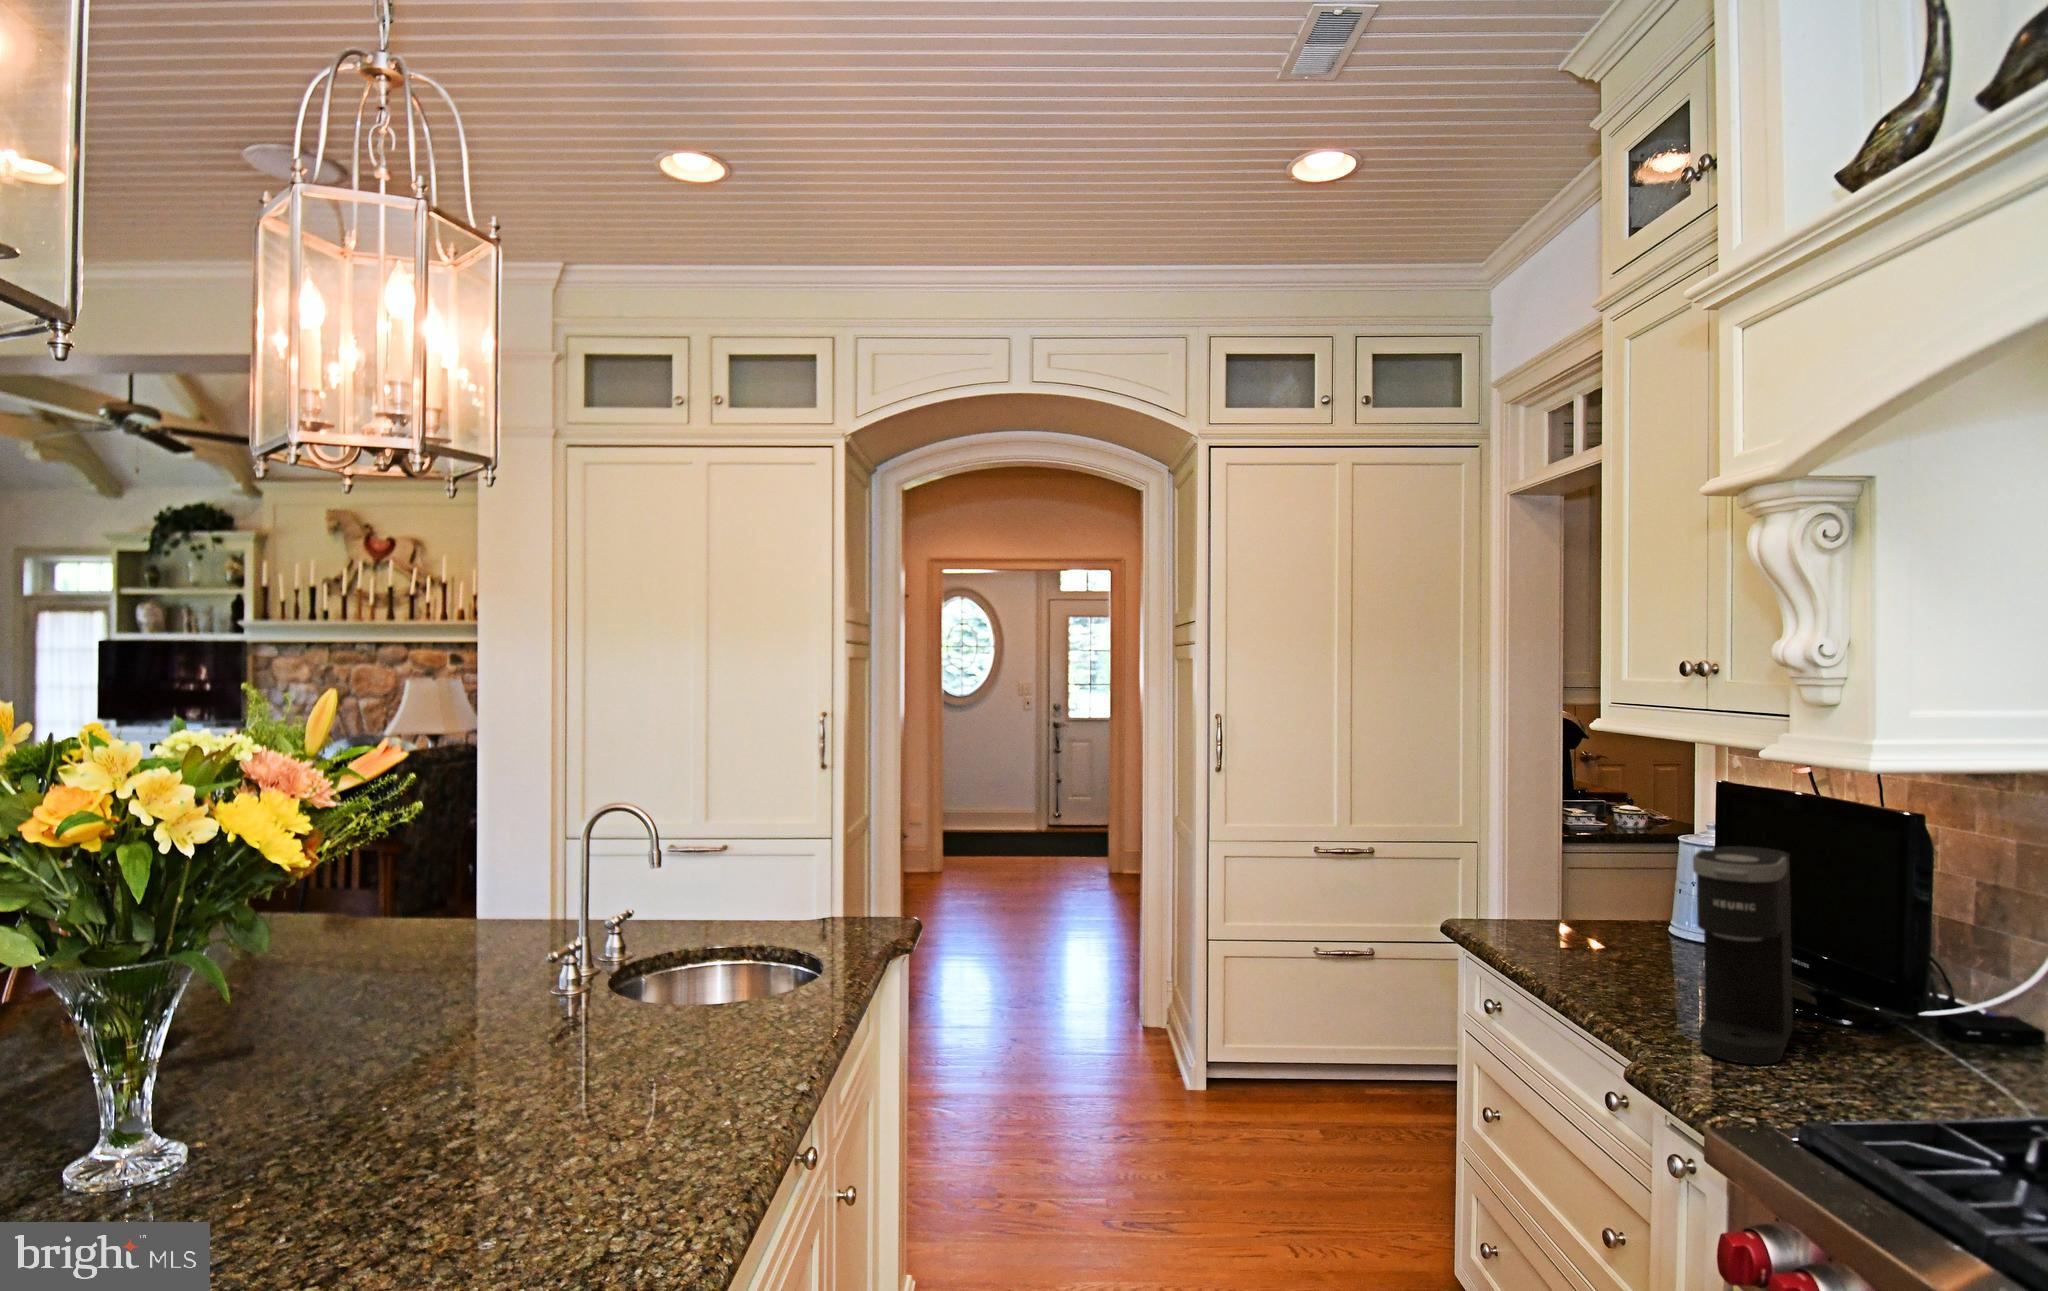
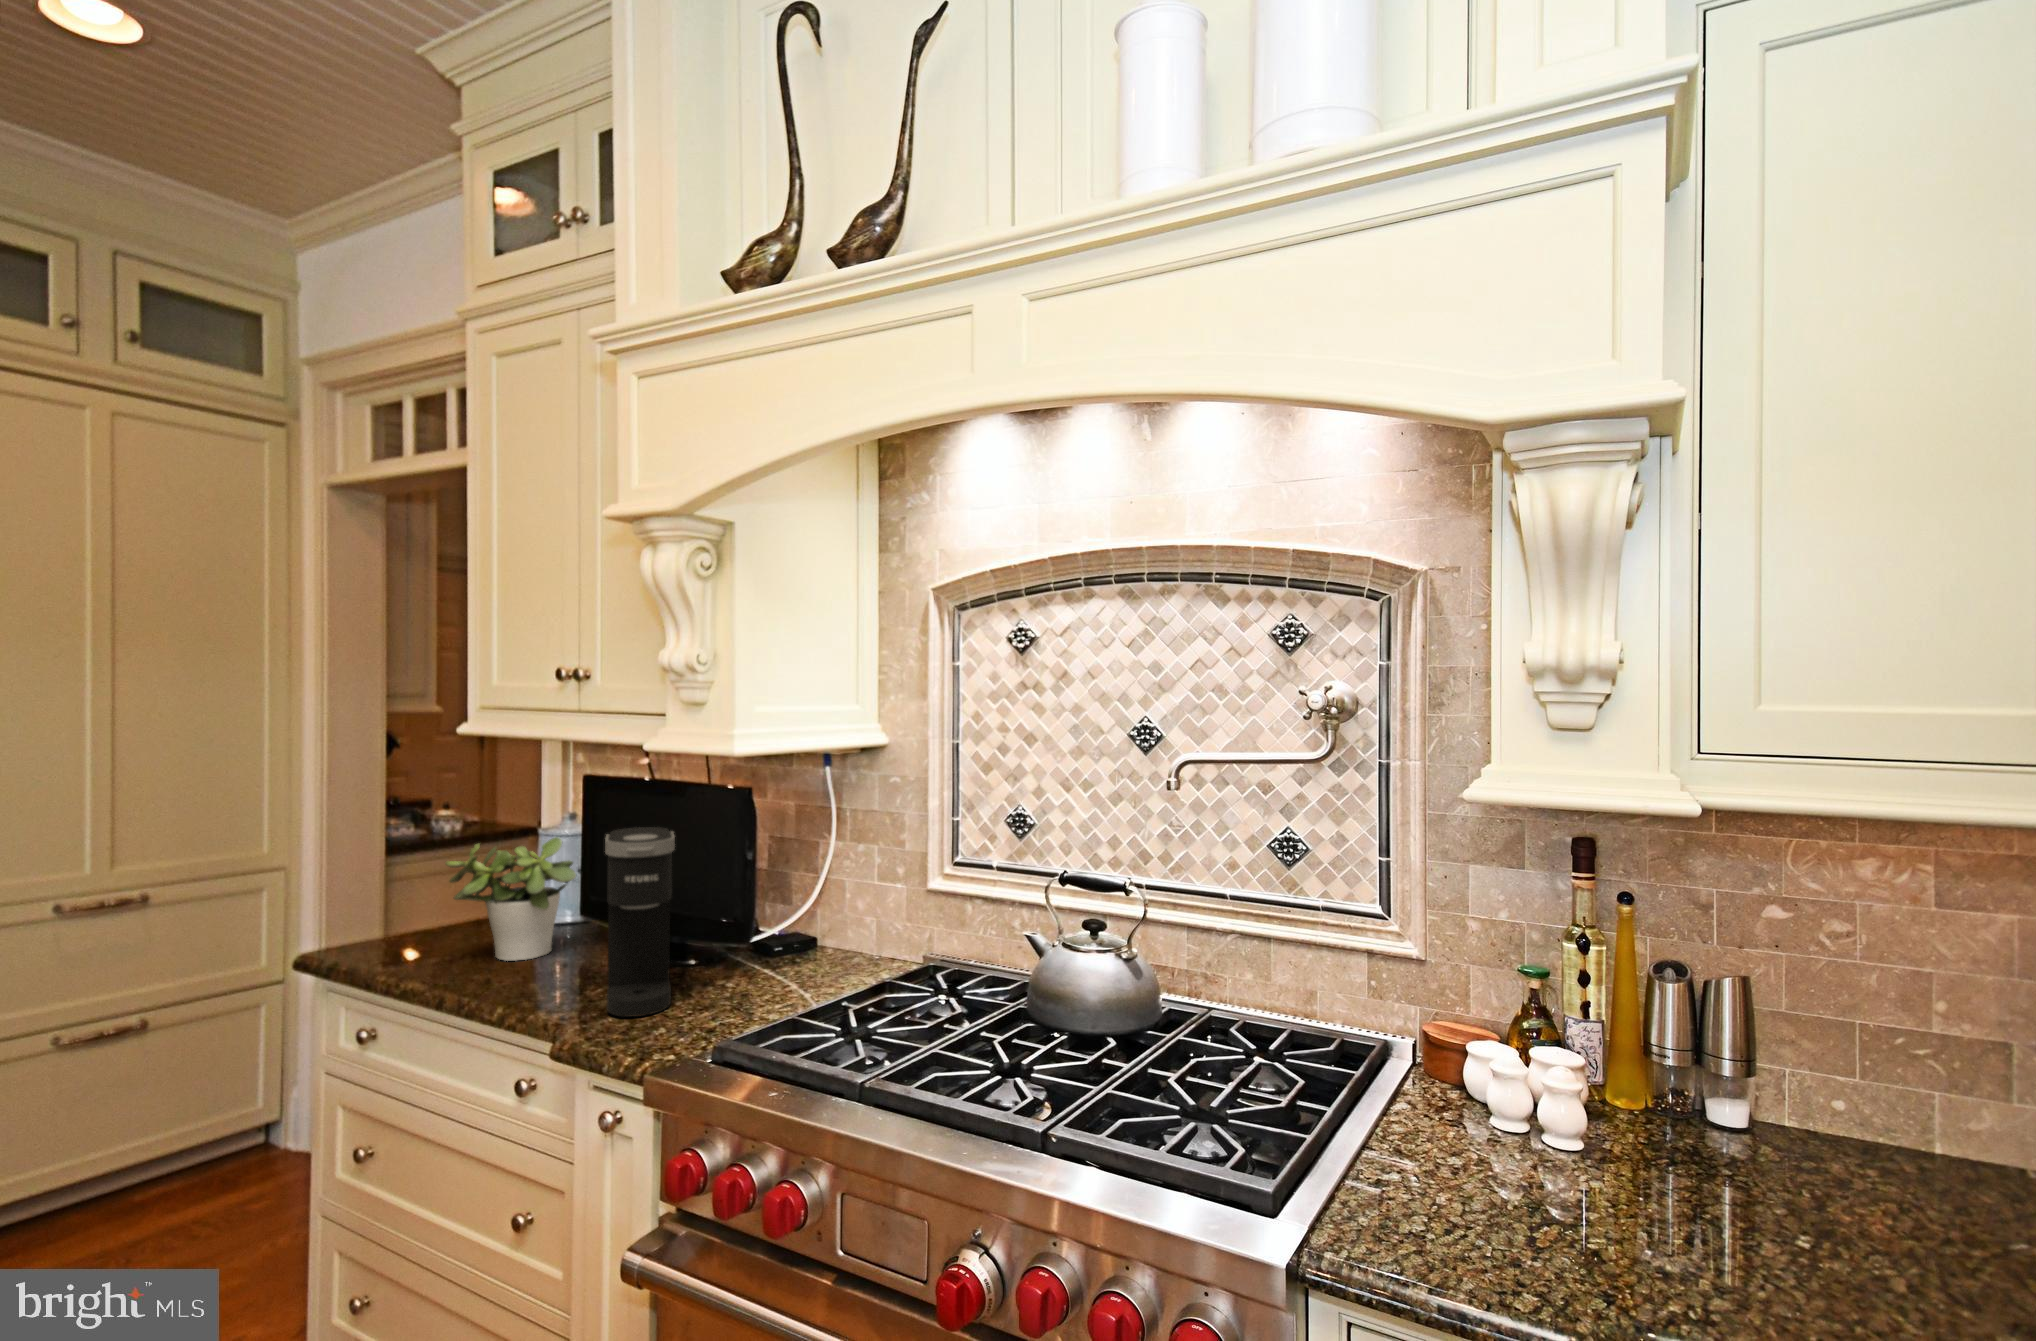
potted plant: none [1559,840,1696,972] -> present [445,837,576,961]

